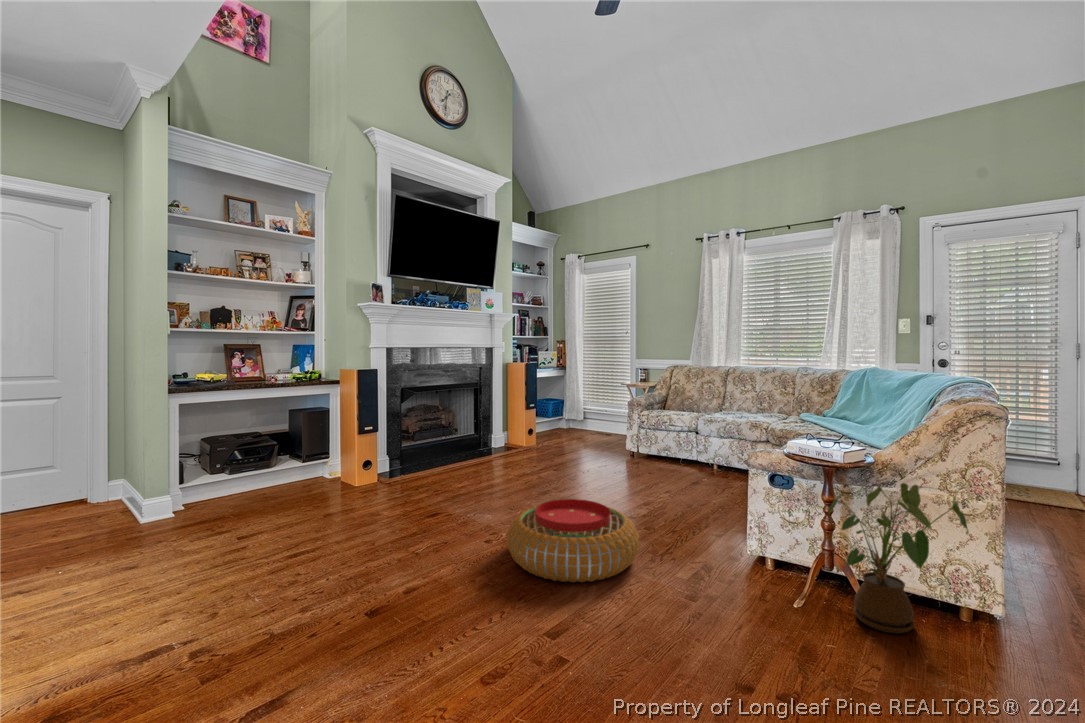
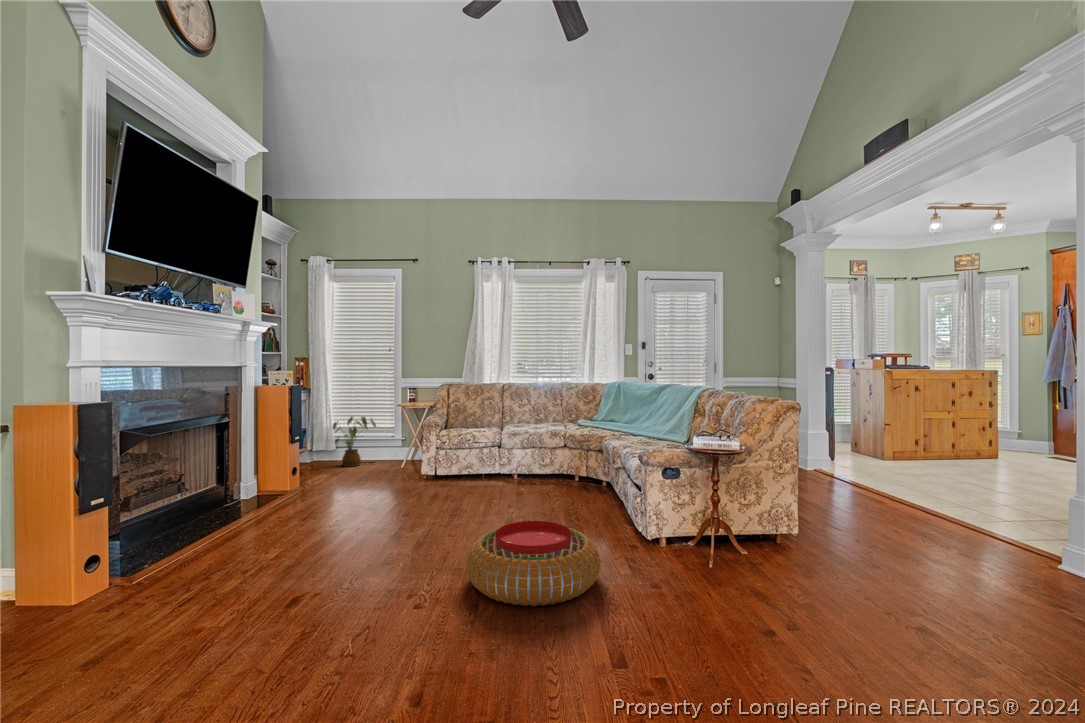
house plant: present [828,483,968,634] -> present [333,417,376,467]

